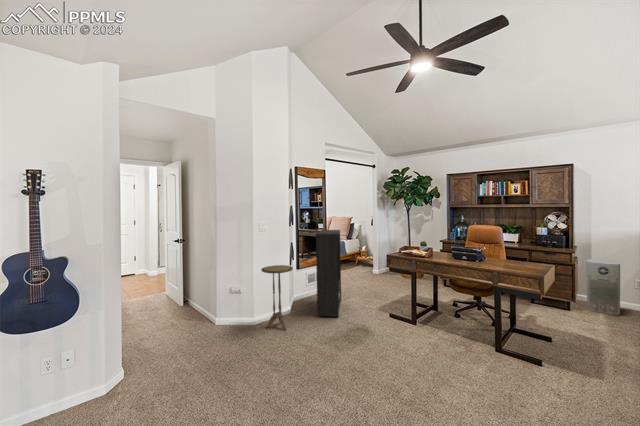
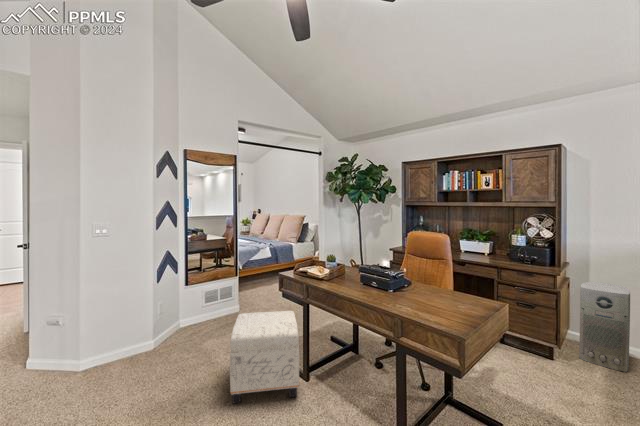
bookcase: present [316,230,341,317] -> none [176,233,237,361]
side table: present [261,265,293,330] -> none [71,285,129,388]
ottoman: none [363,281,416,335] -> present [230,311,299,403]

